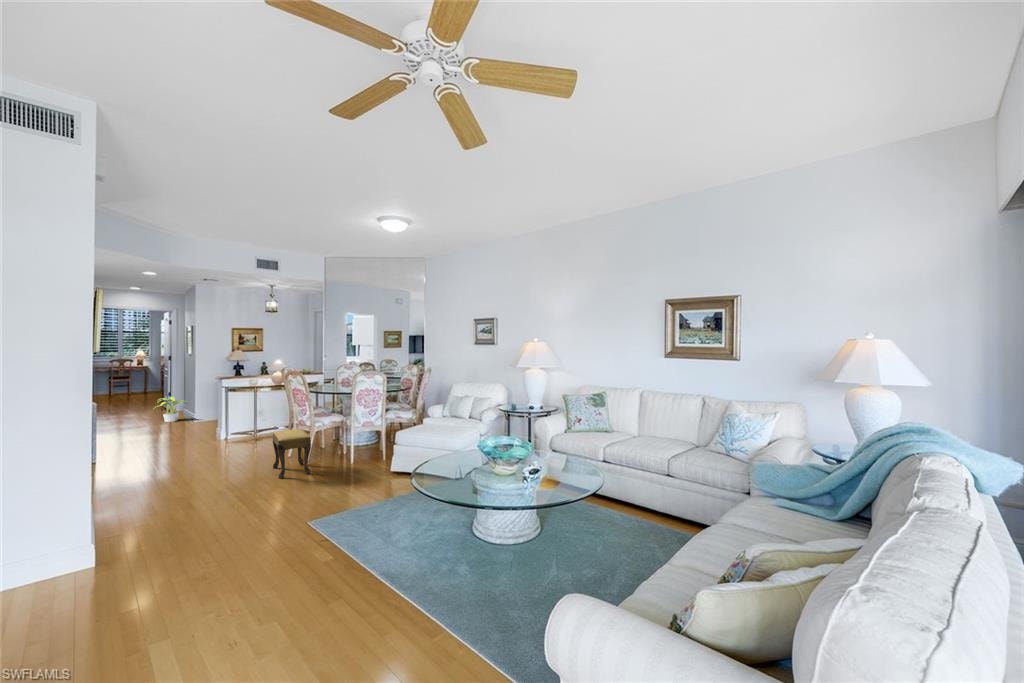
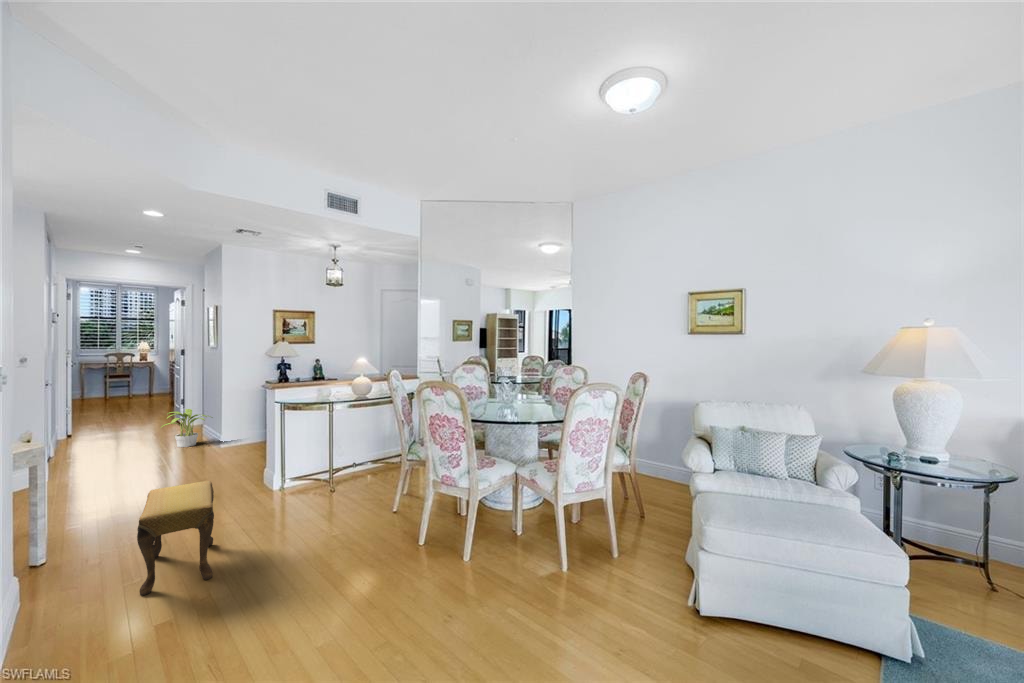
footstool: present [273,429,311,478] -> present [137,481,214,595]

